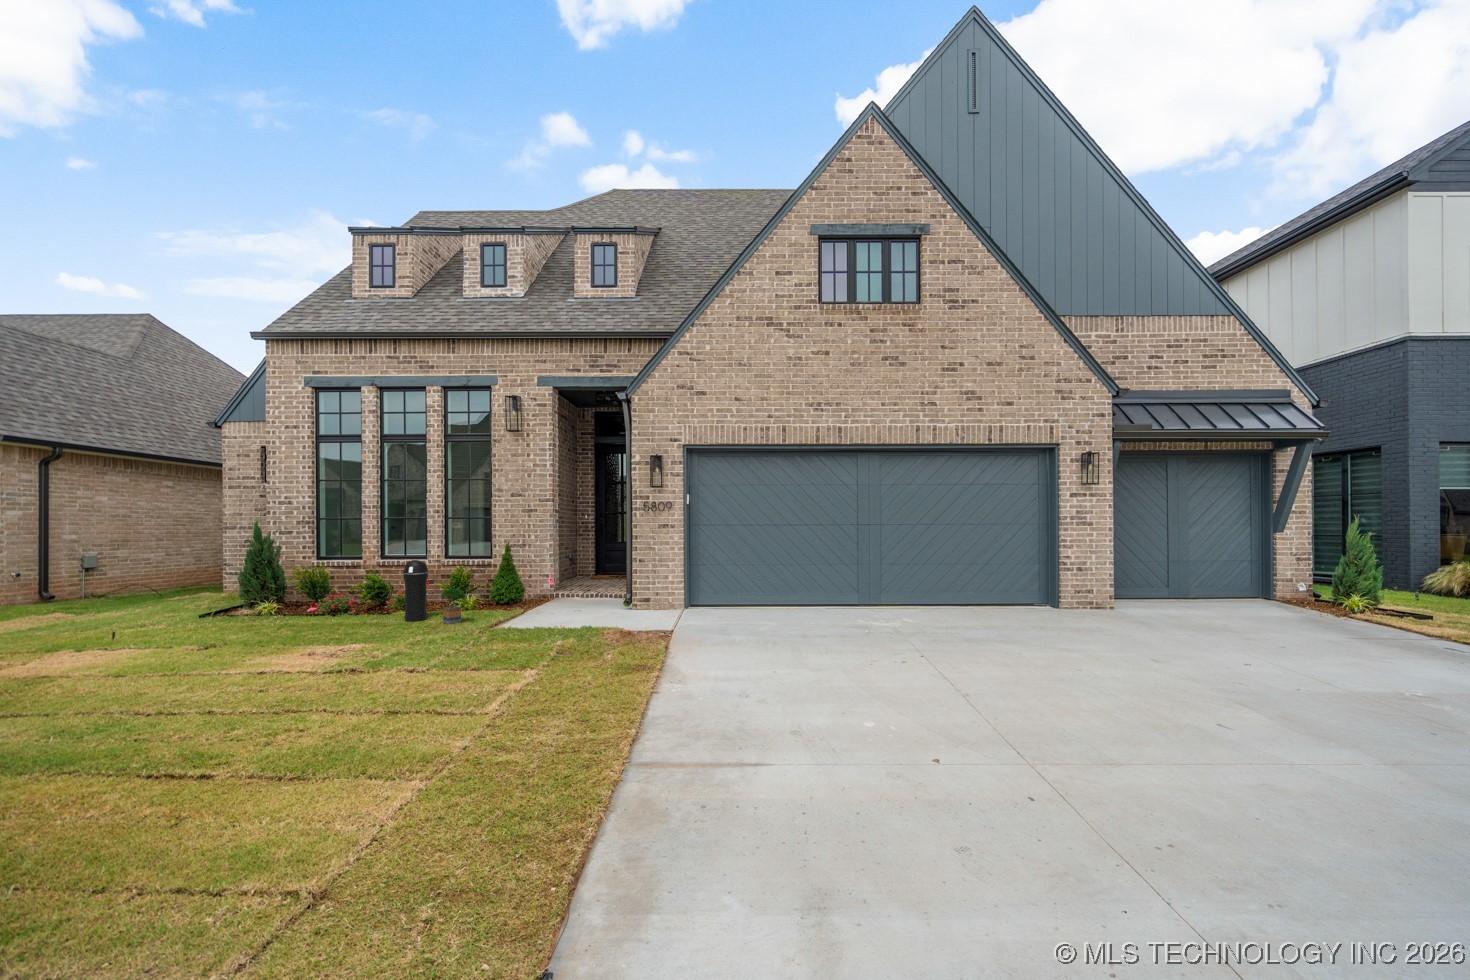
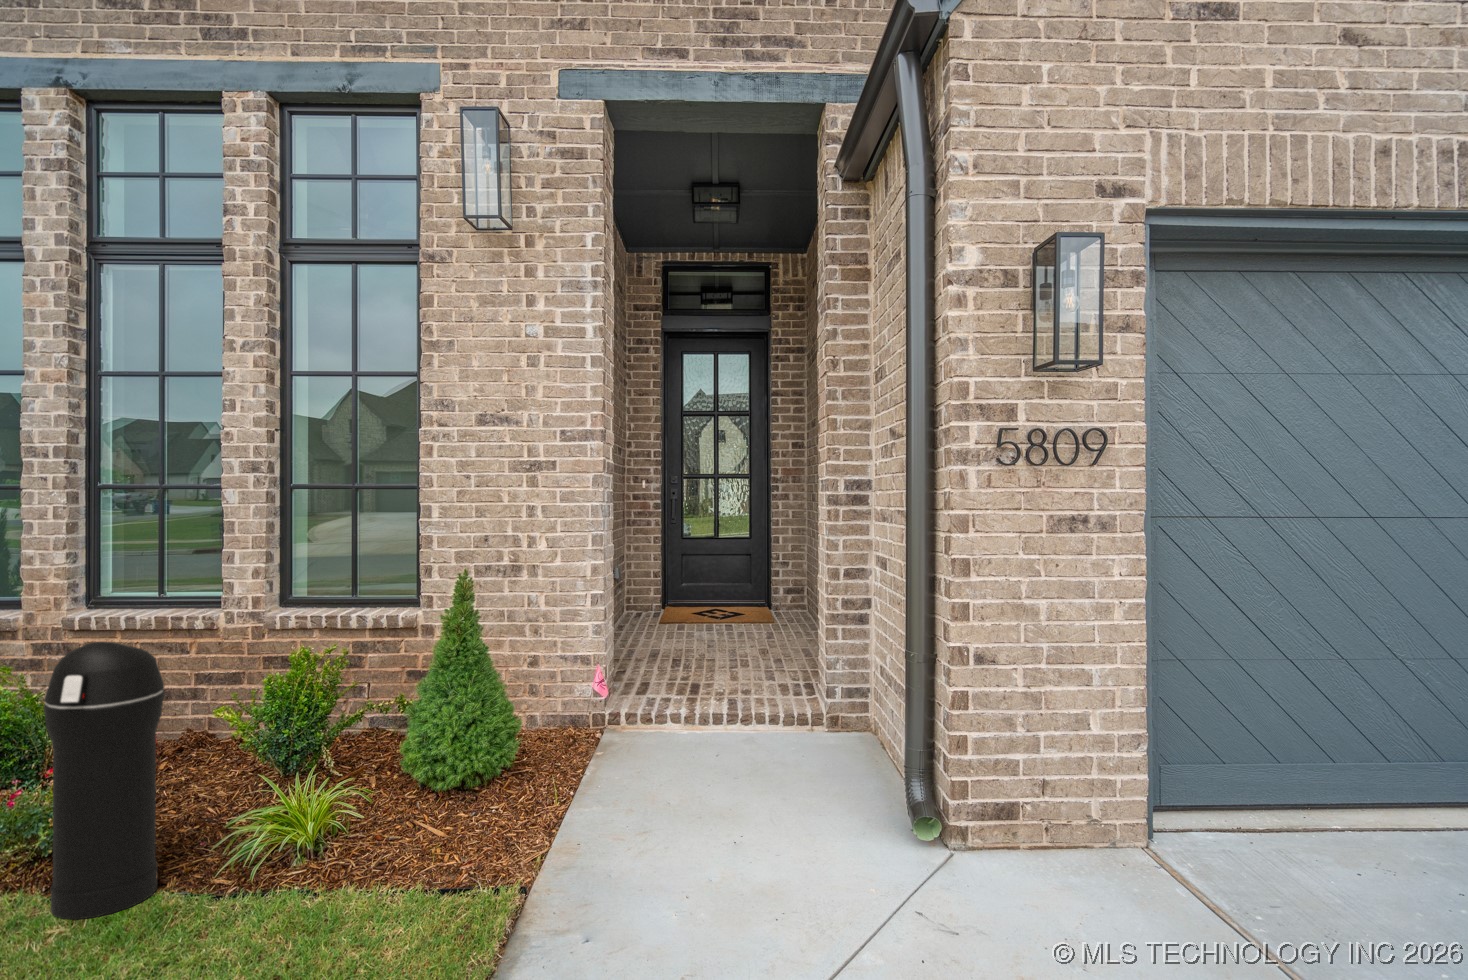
potted tree: present [441,589,466,624] -> none [198,768,327,950]

